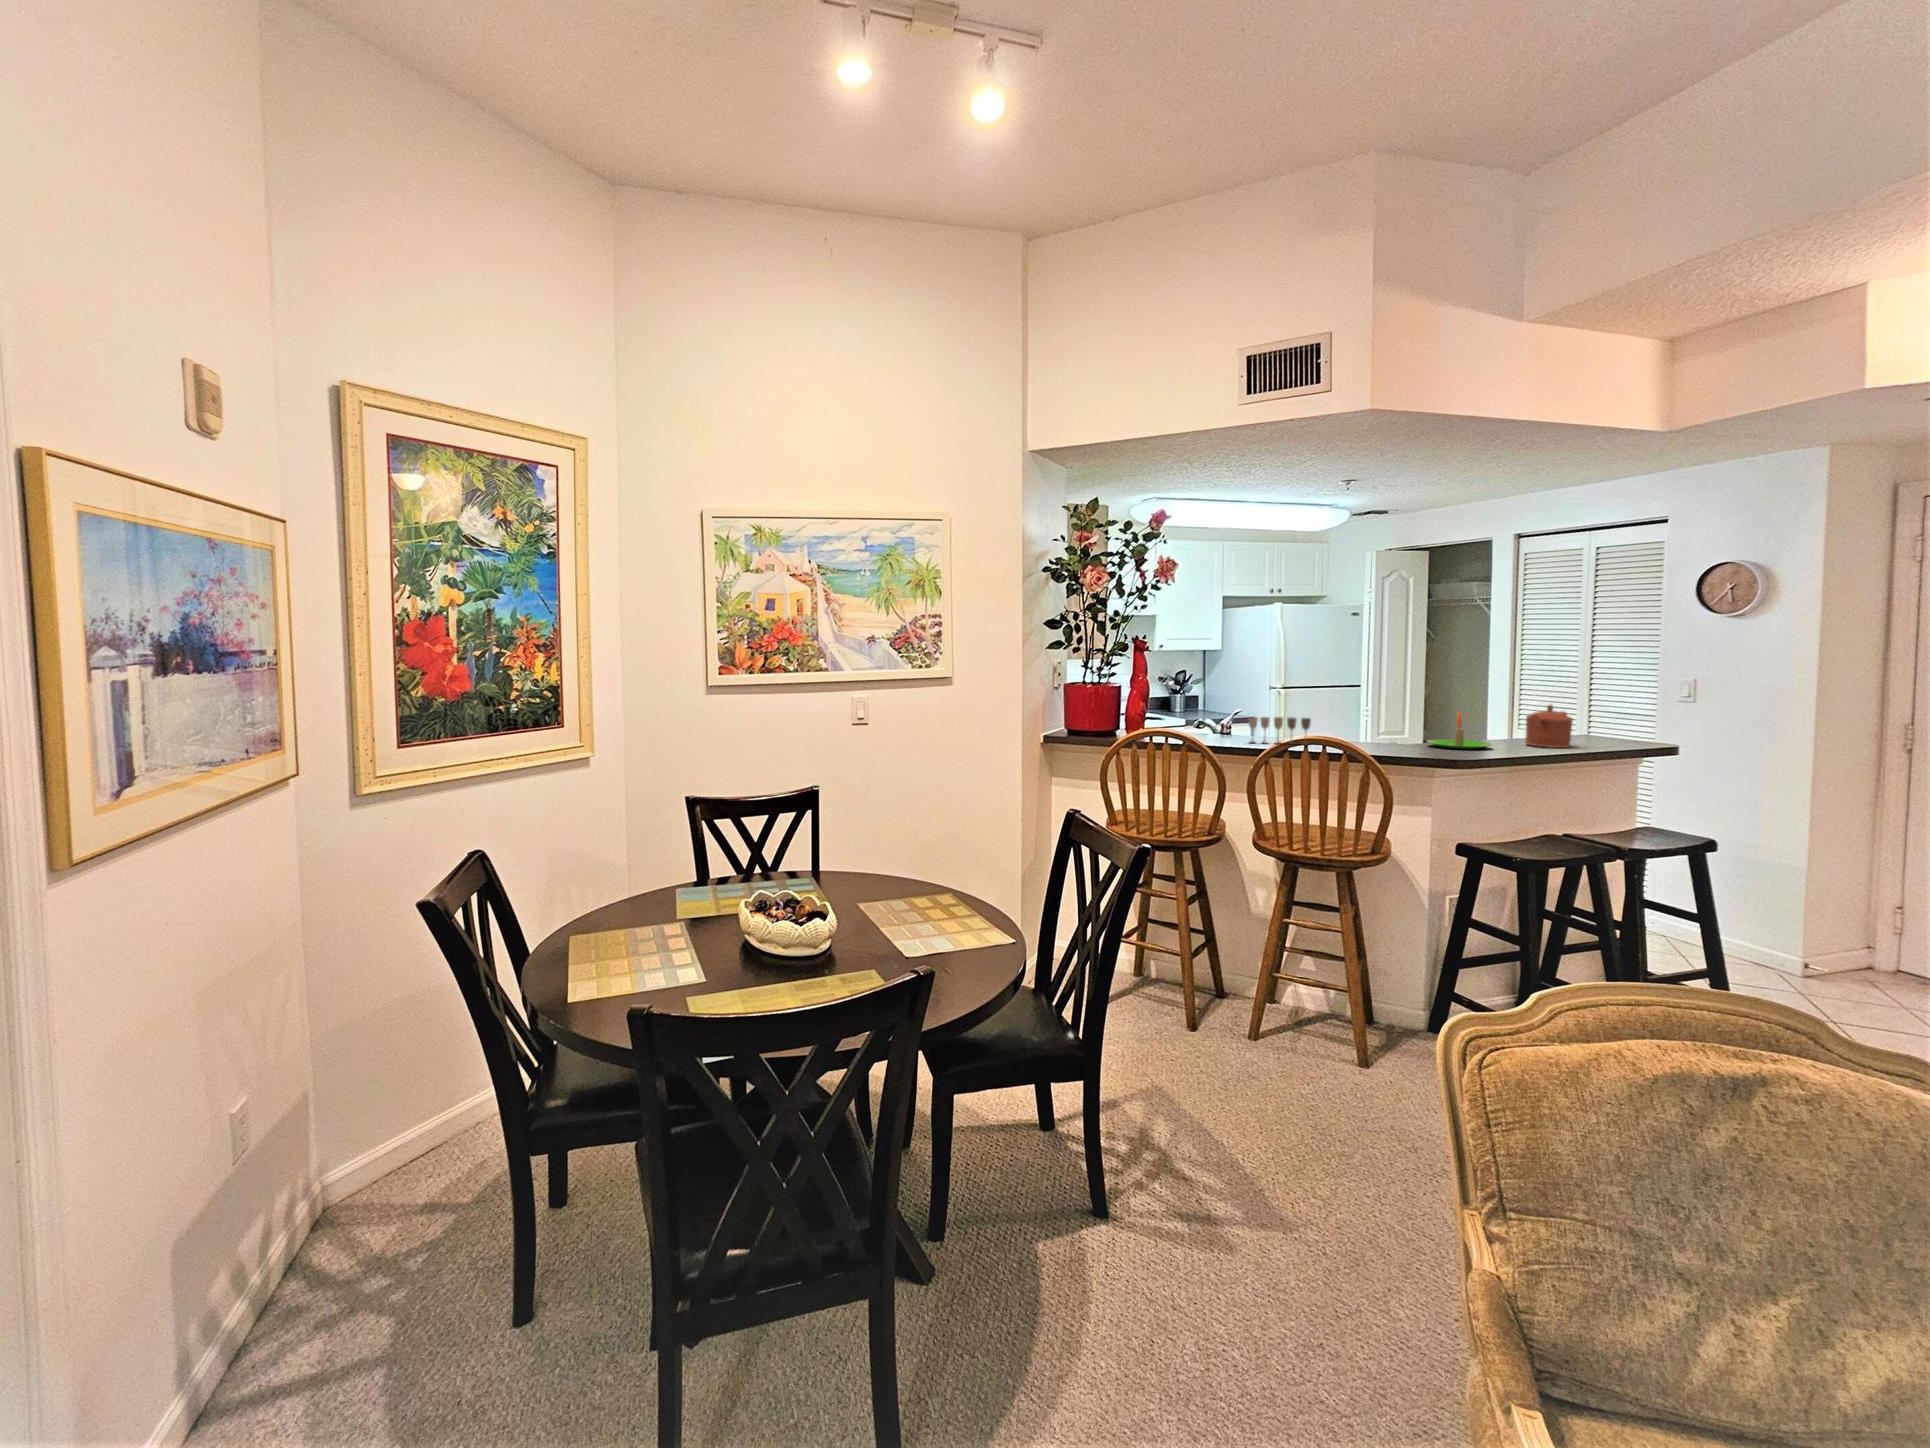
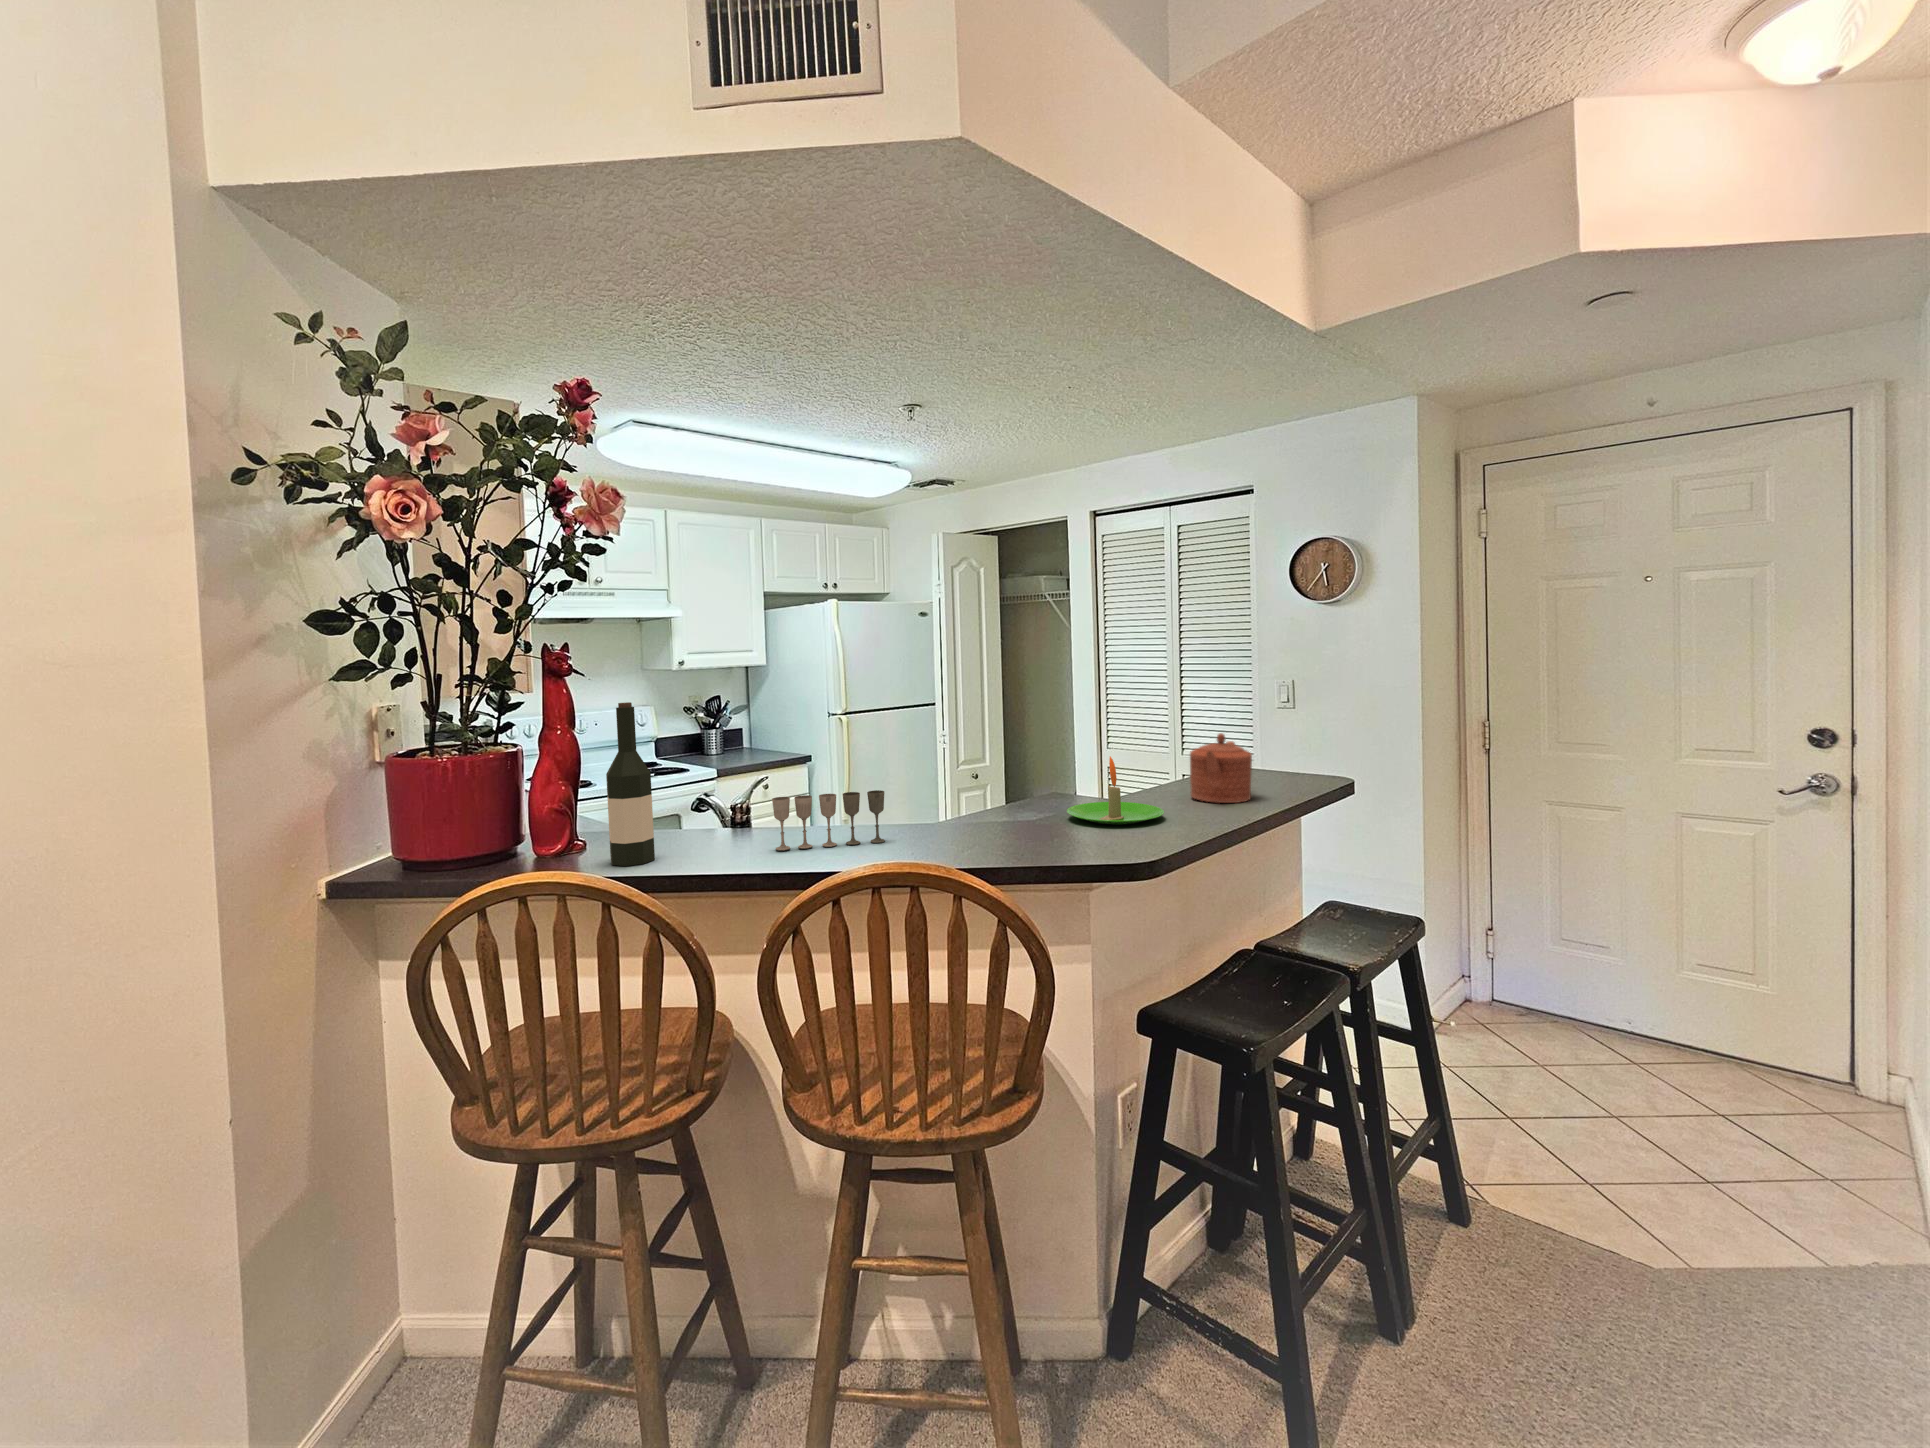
wine bottle: none [1165,665,1187,742] -> present [606,702,655,866]

